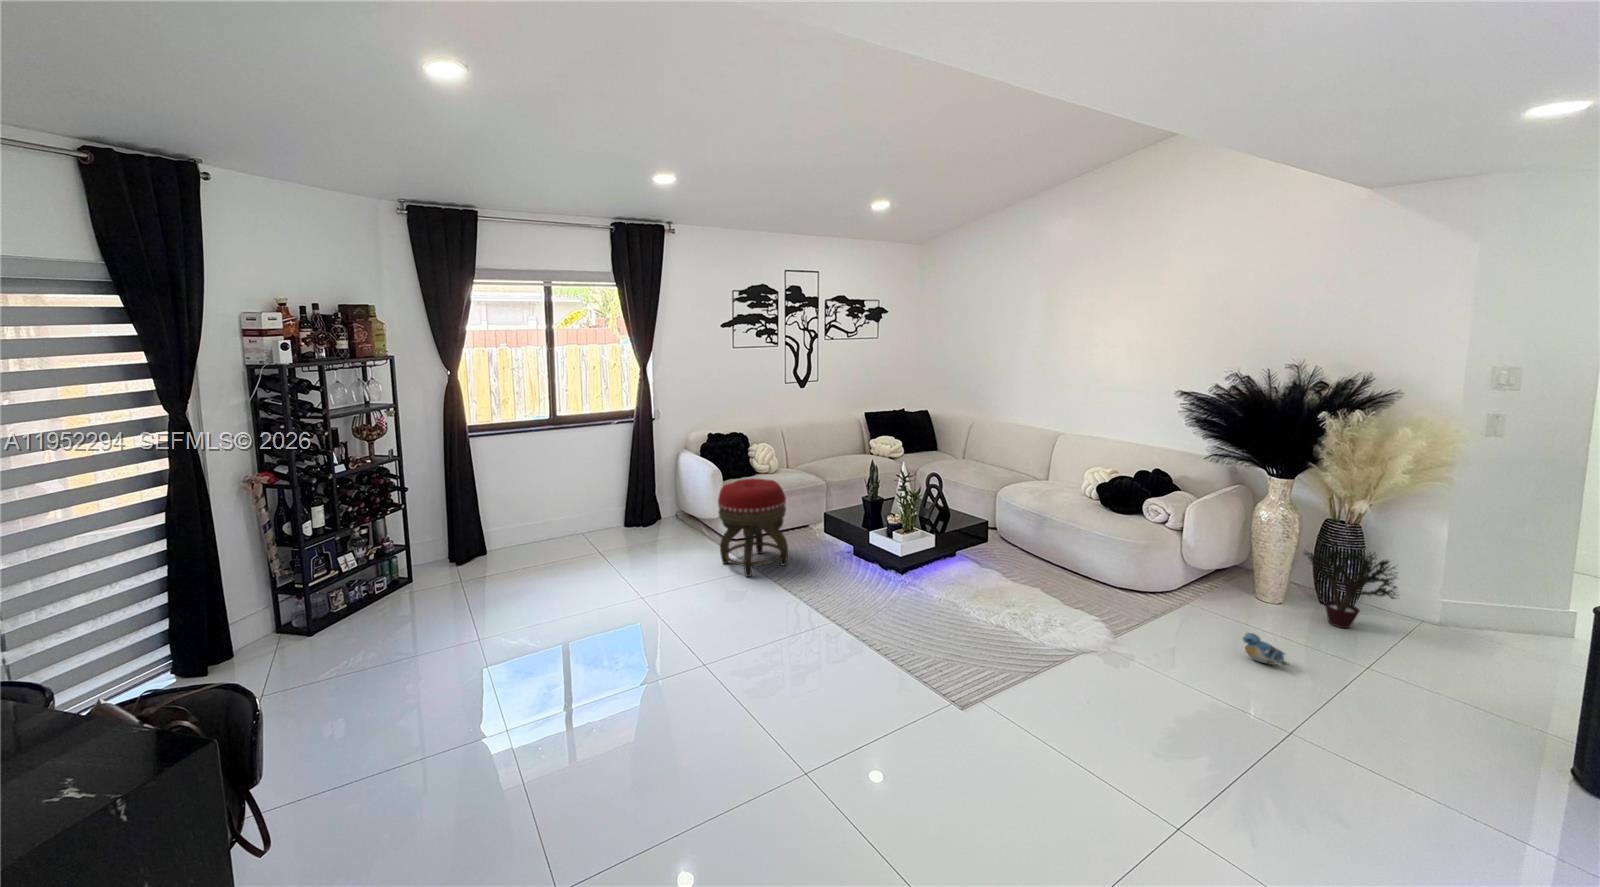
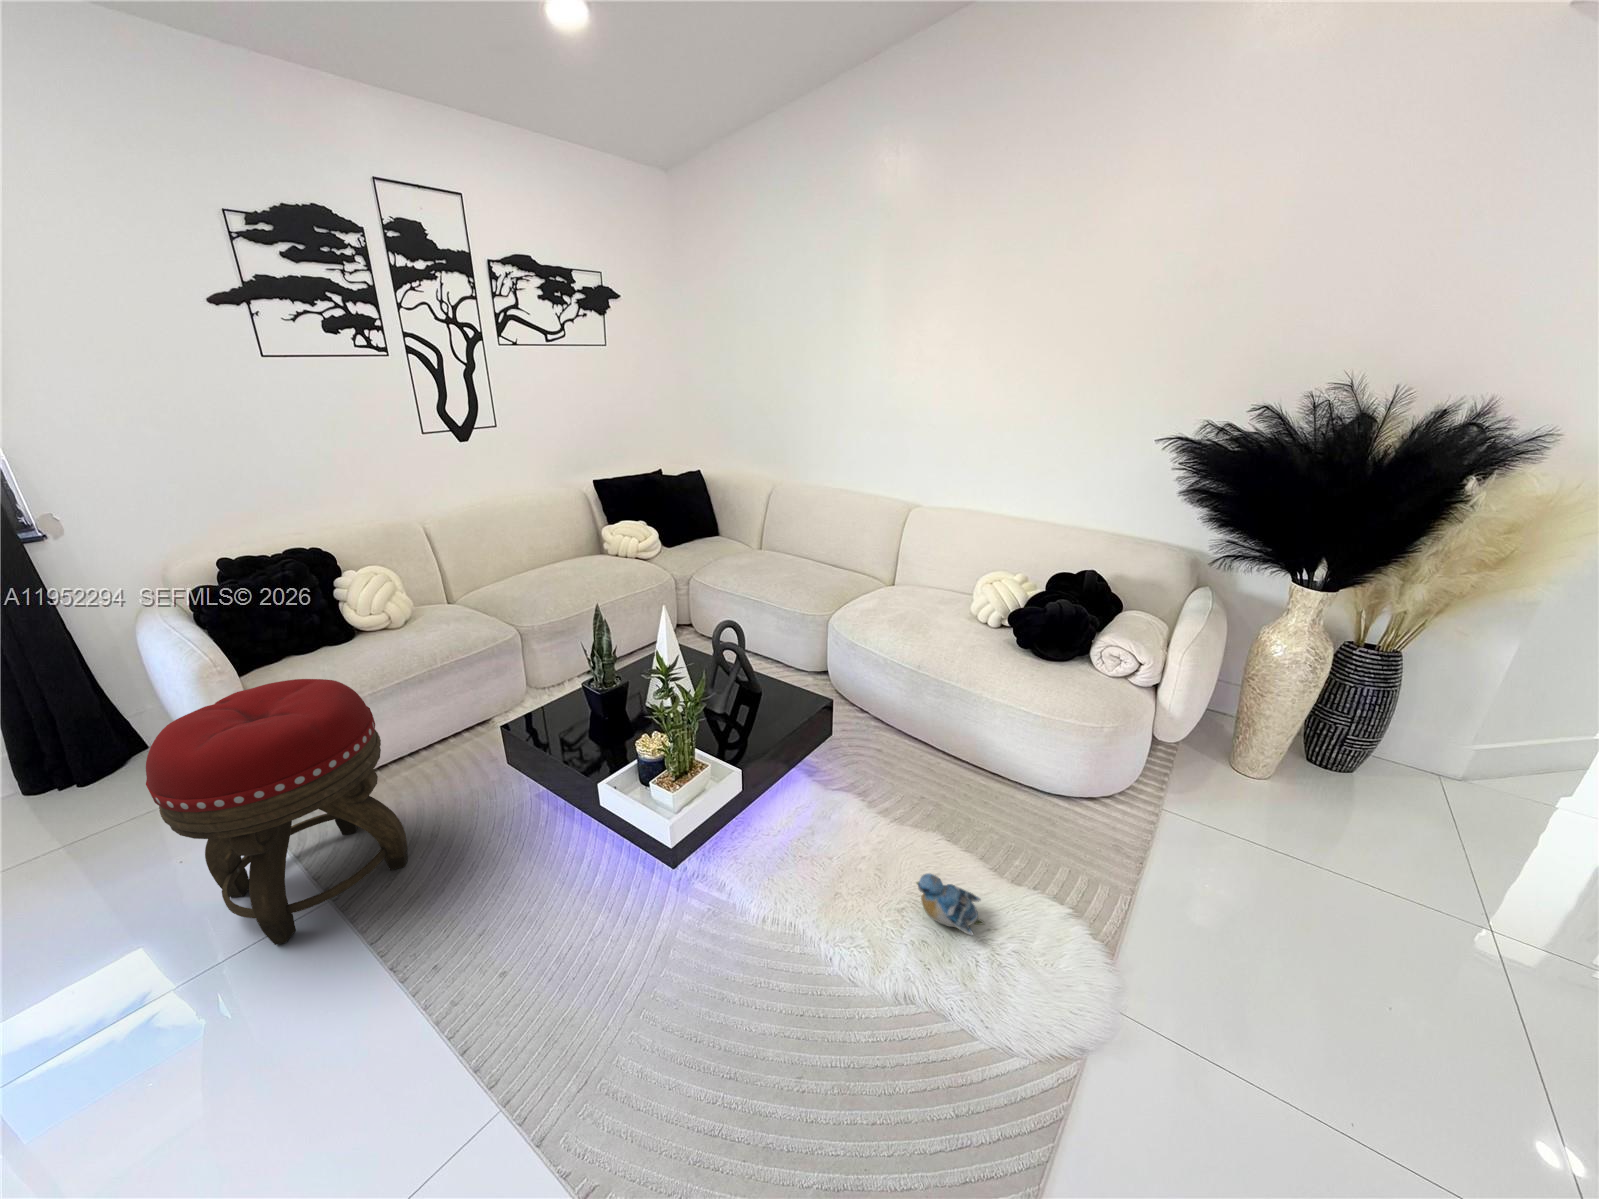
potted plant: present [1304,546,1397,628] -> none [1344,697,1537,831]
plush toy: present [1243,633,1288,665] -> present [917,873,985,936]

